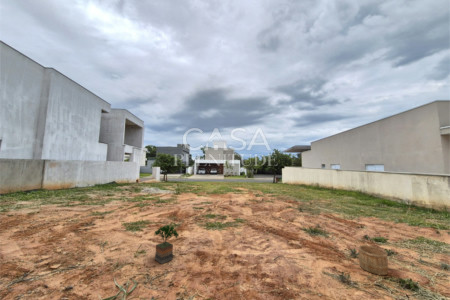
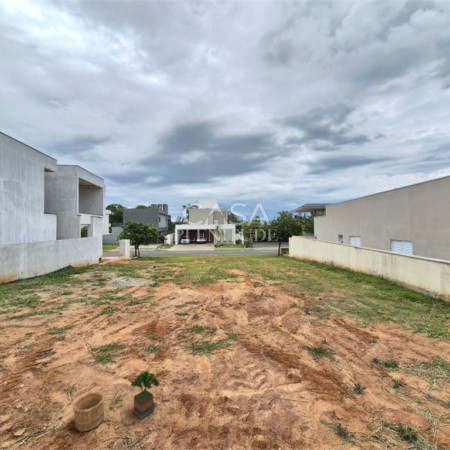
wooden bucket: present [358,245,388,275] -> present [73,392,104,431]

